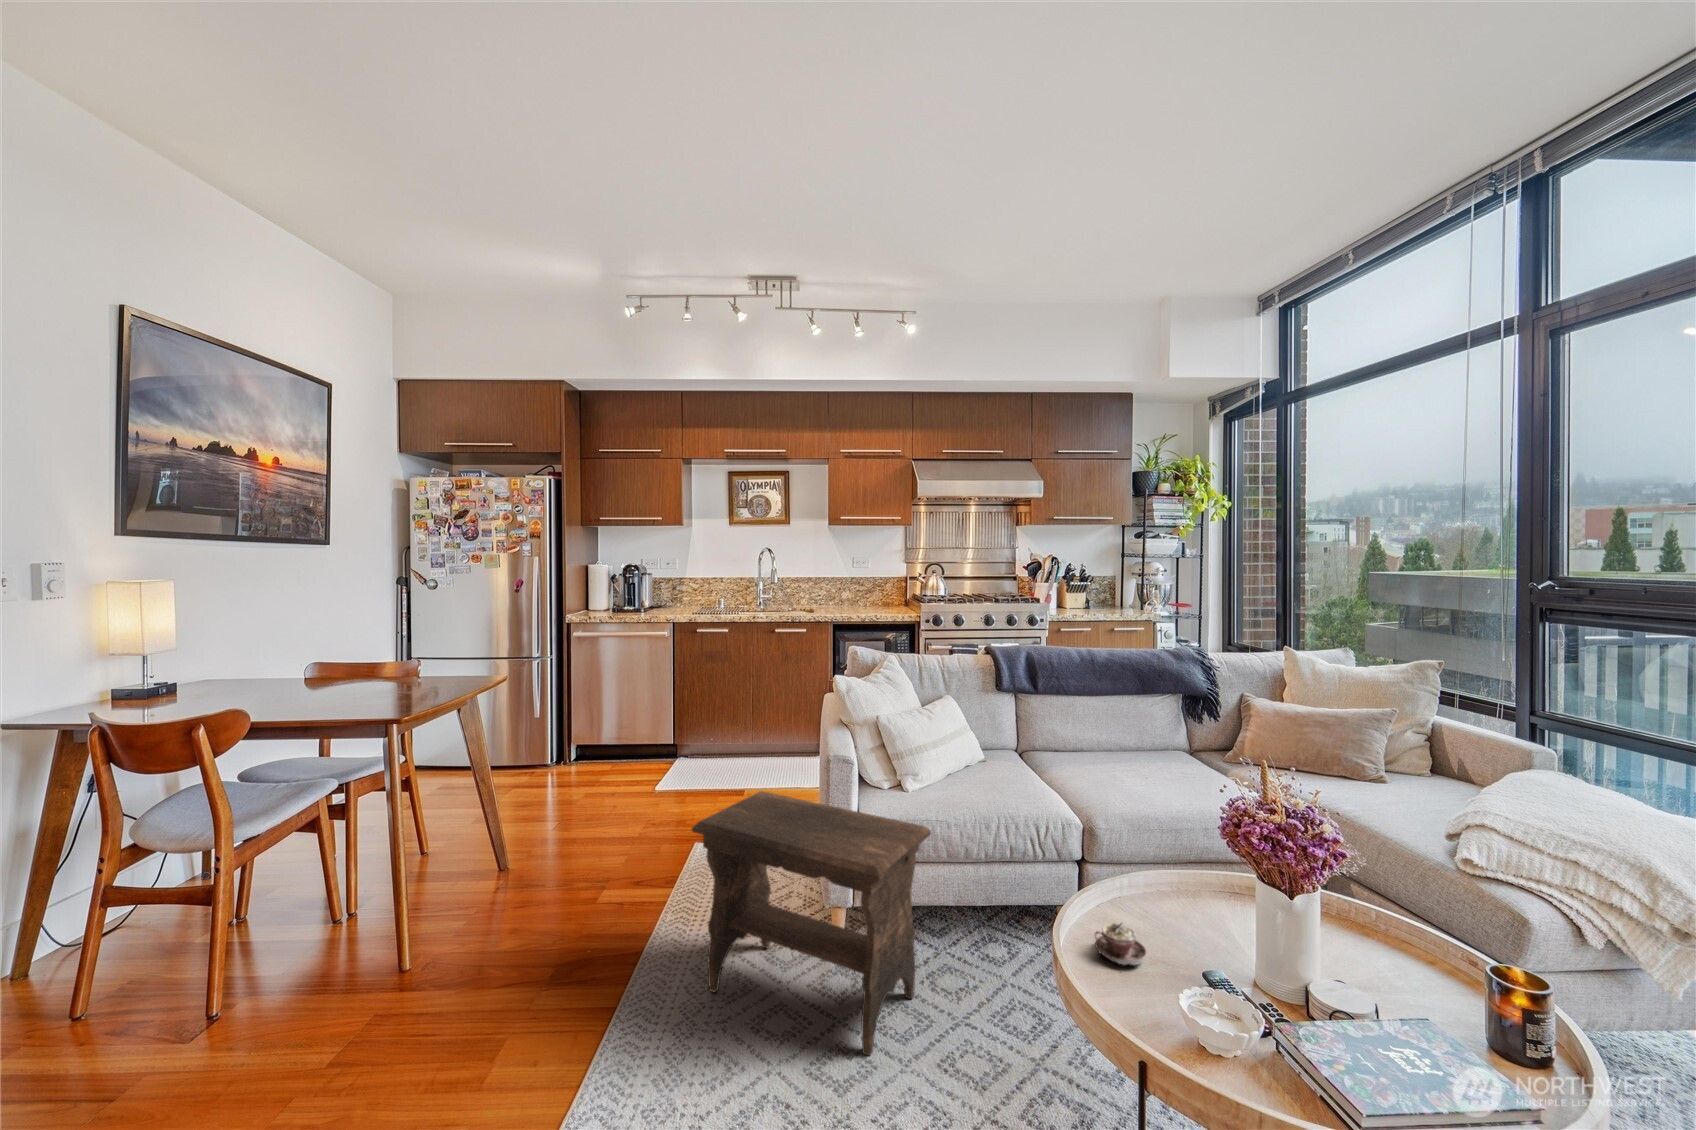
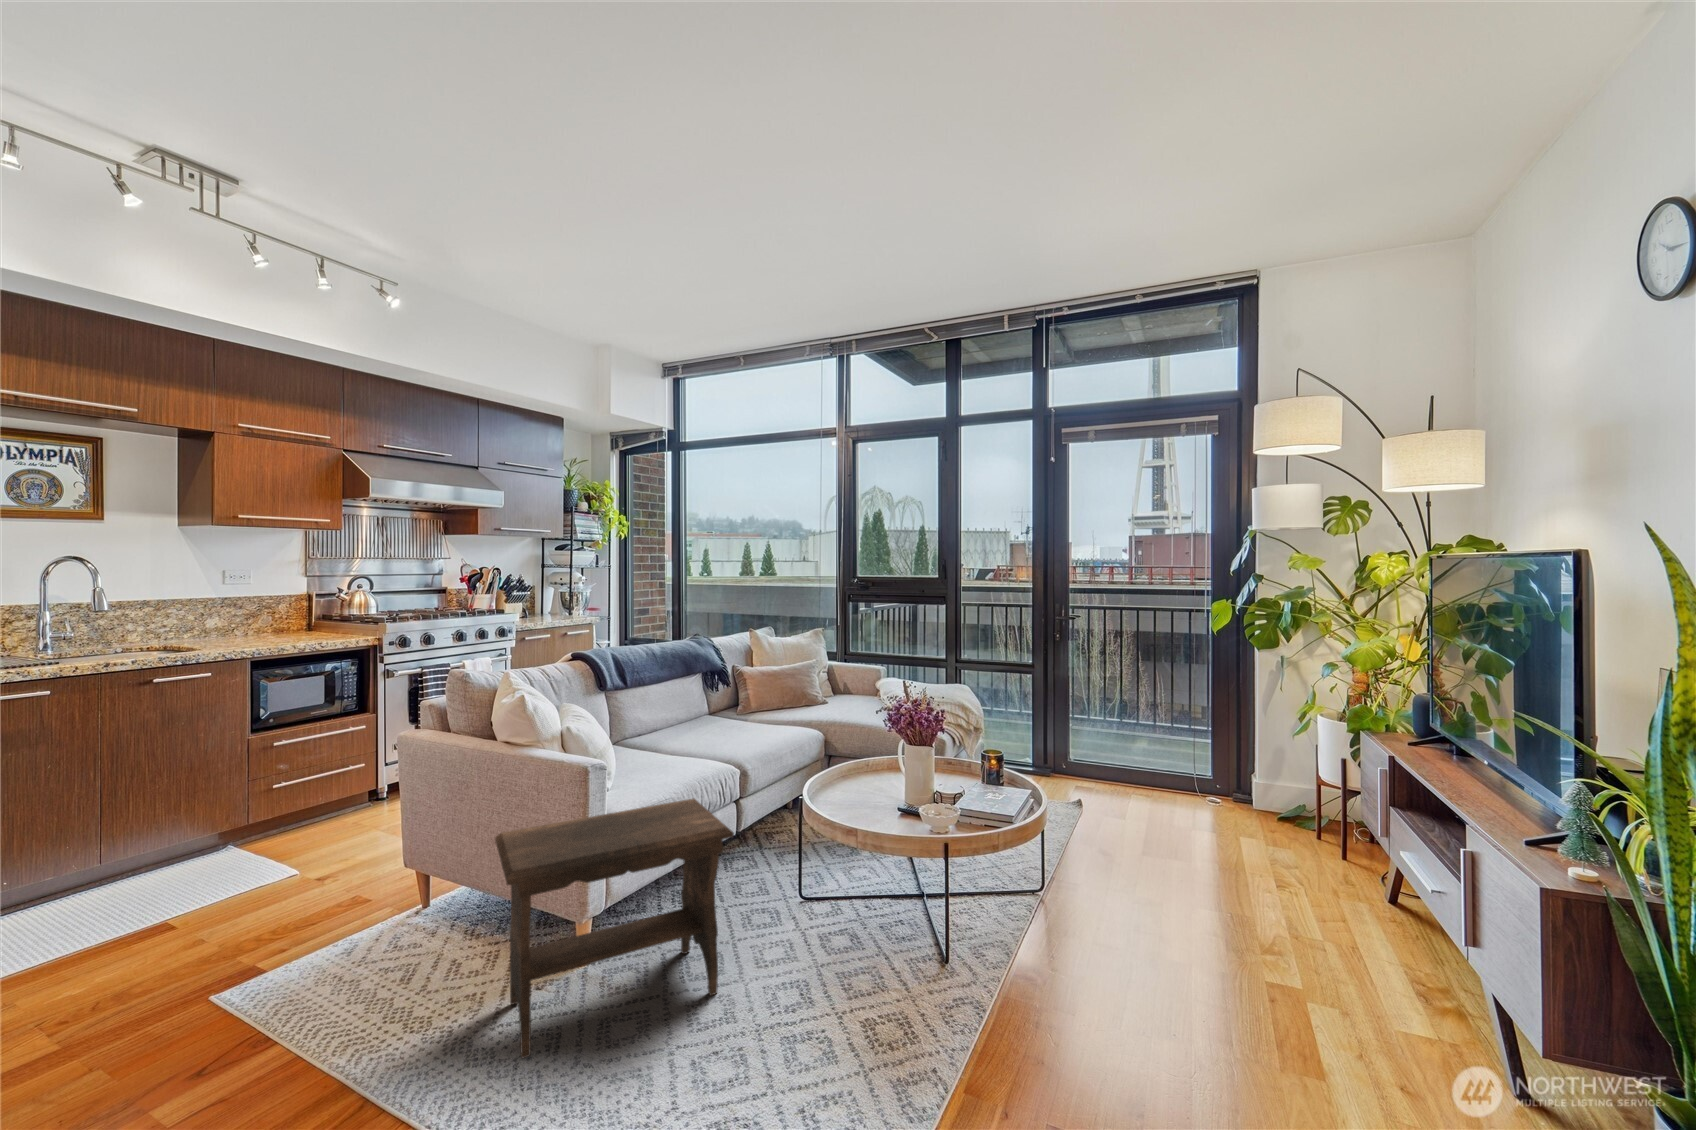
teacup: present [1095,923,1146,965] -> none [866,792,896,816]

